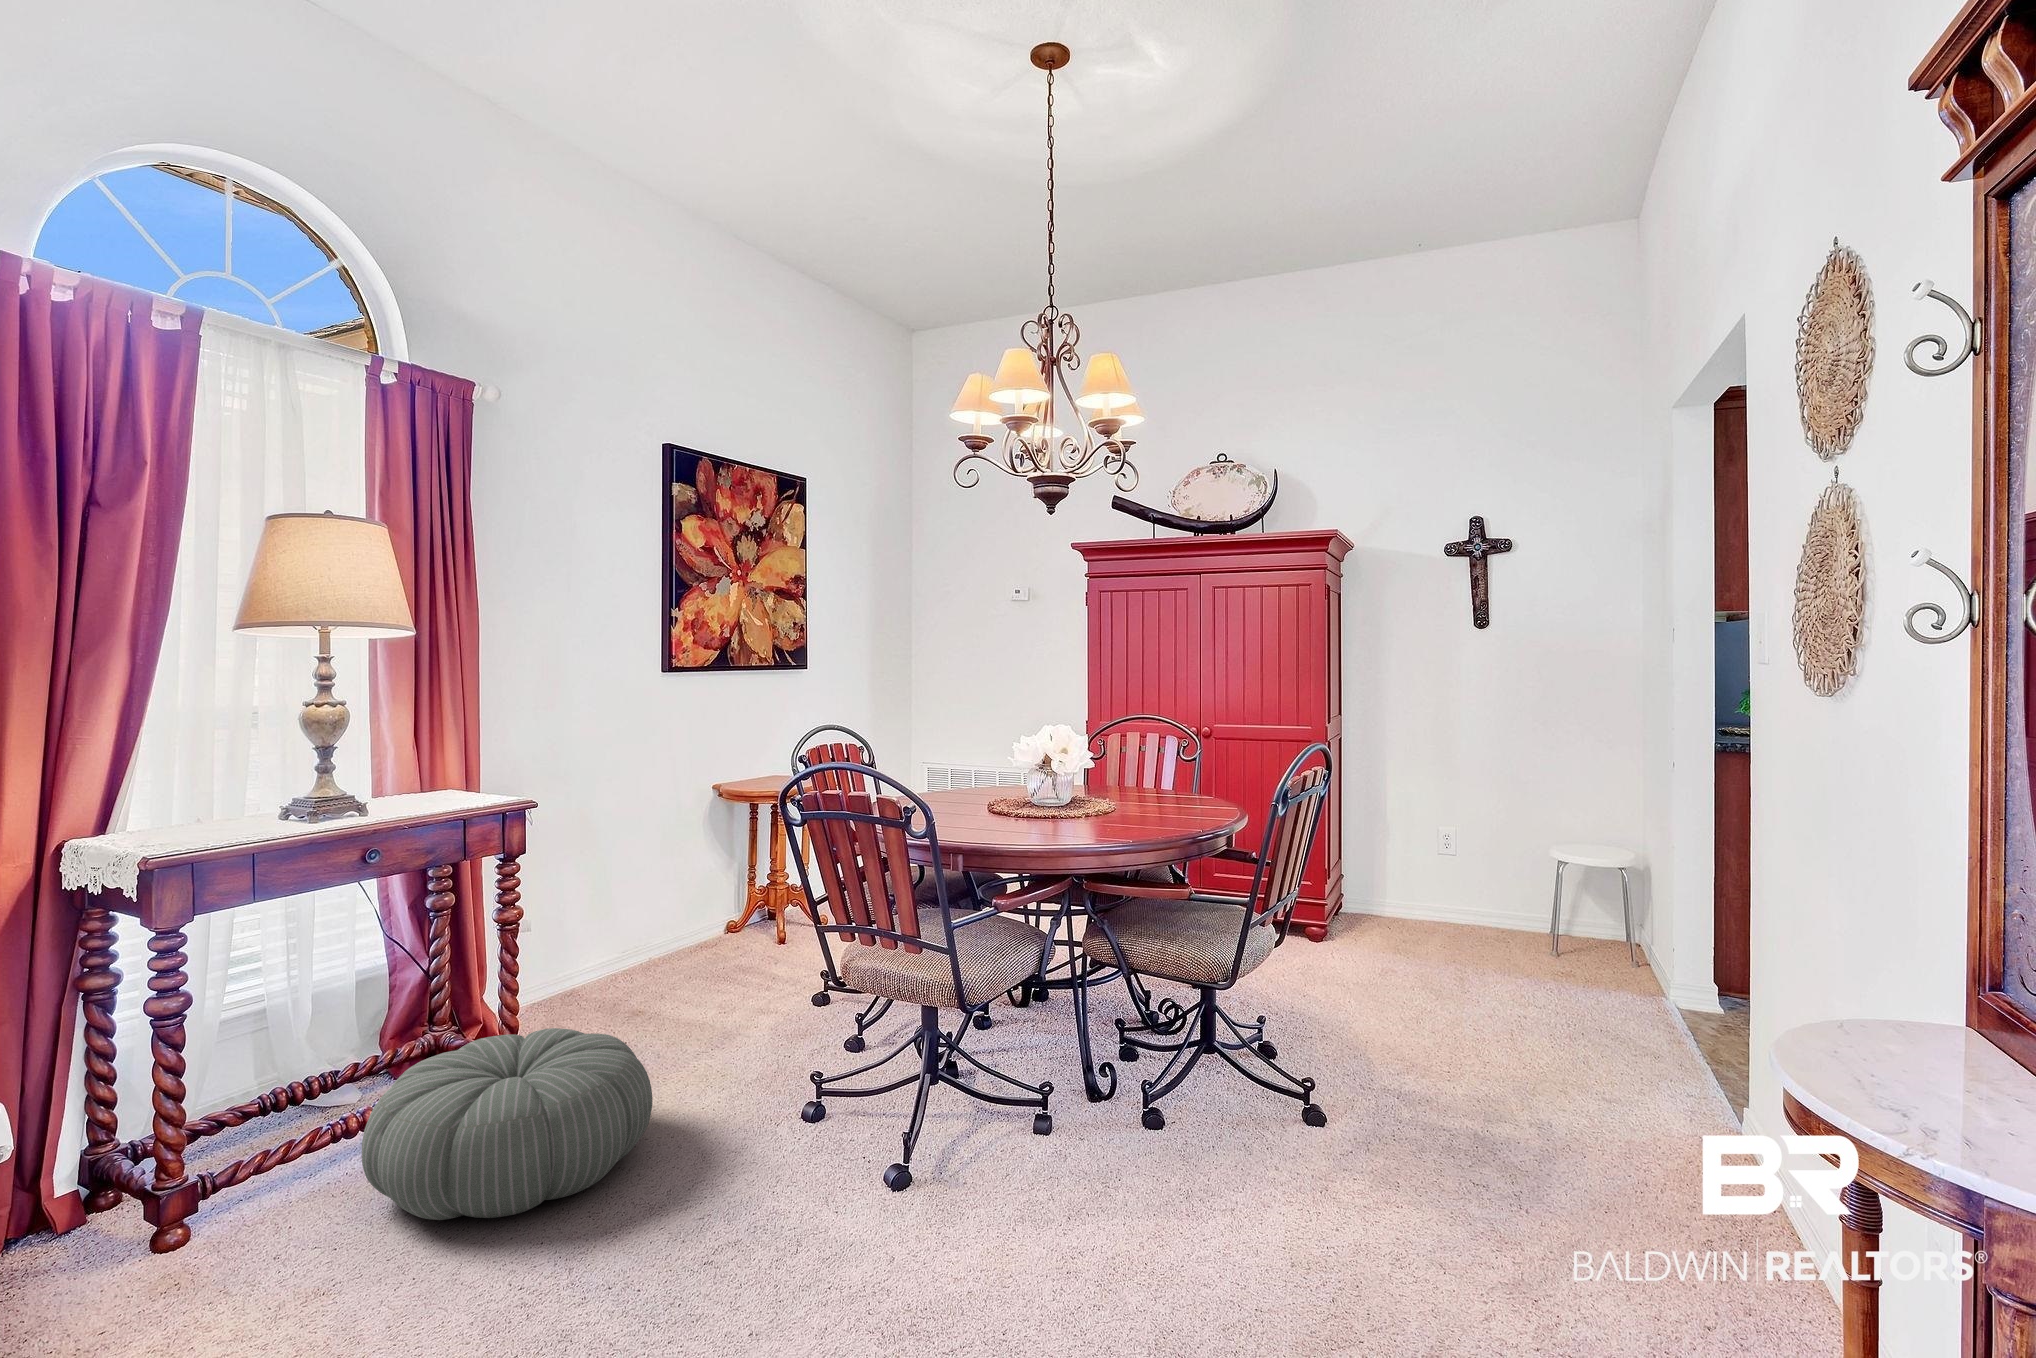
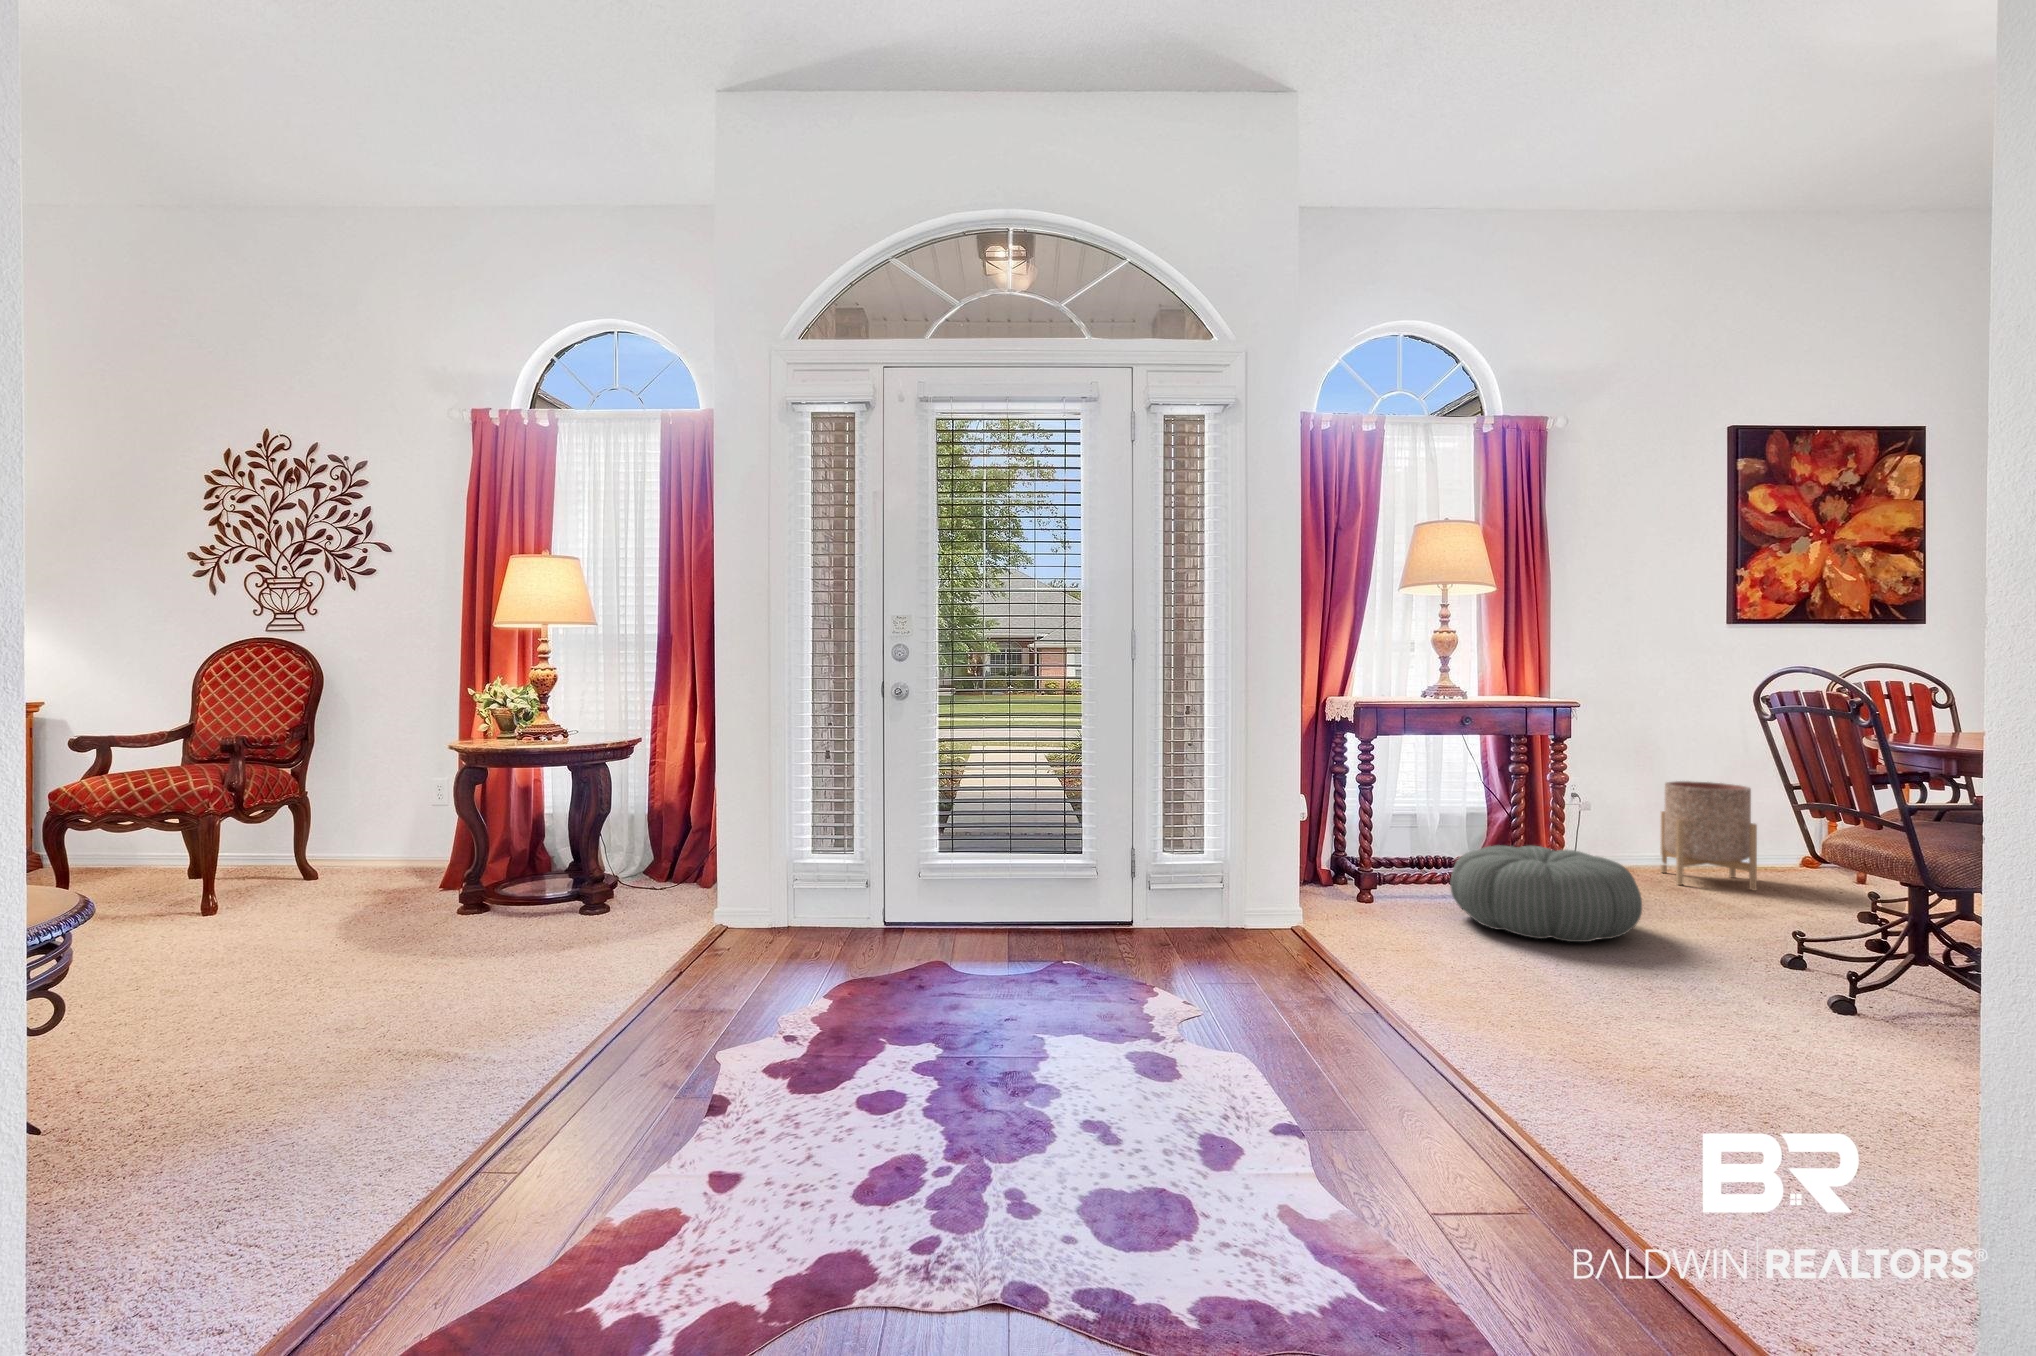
planter: none [606,862,710,1003] -> present [1660,781,1757,891]

